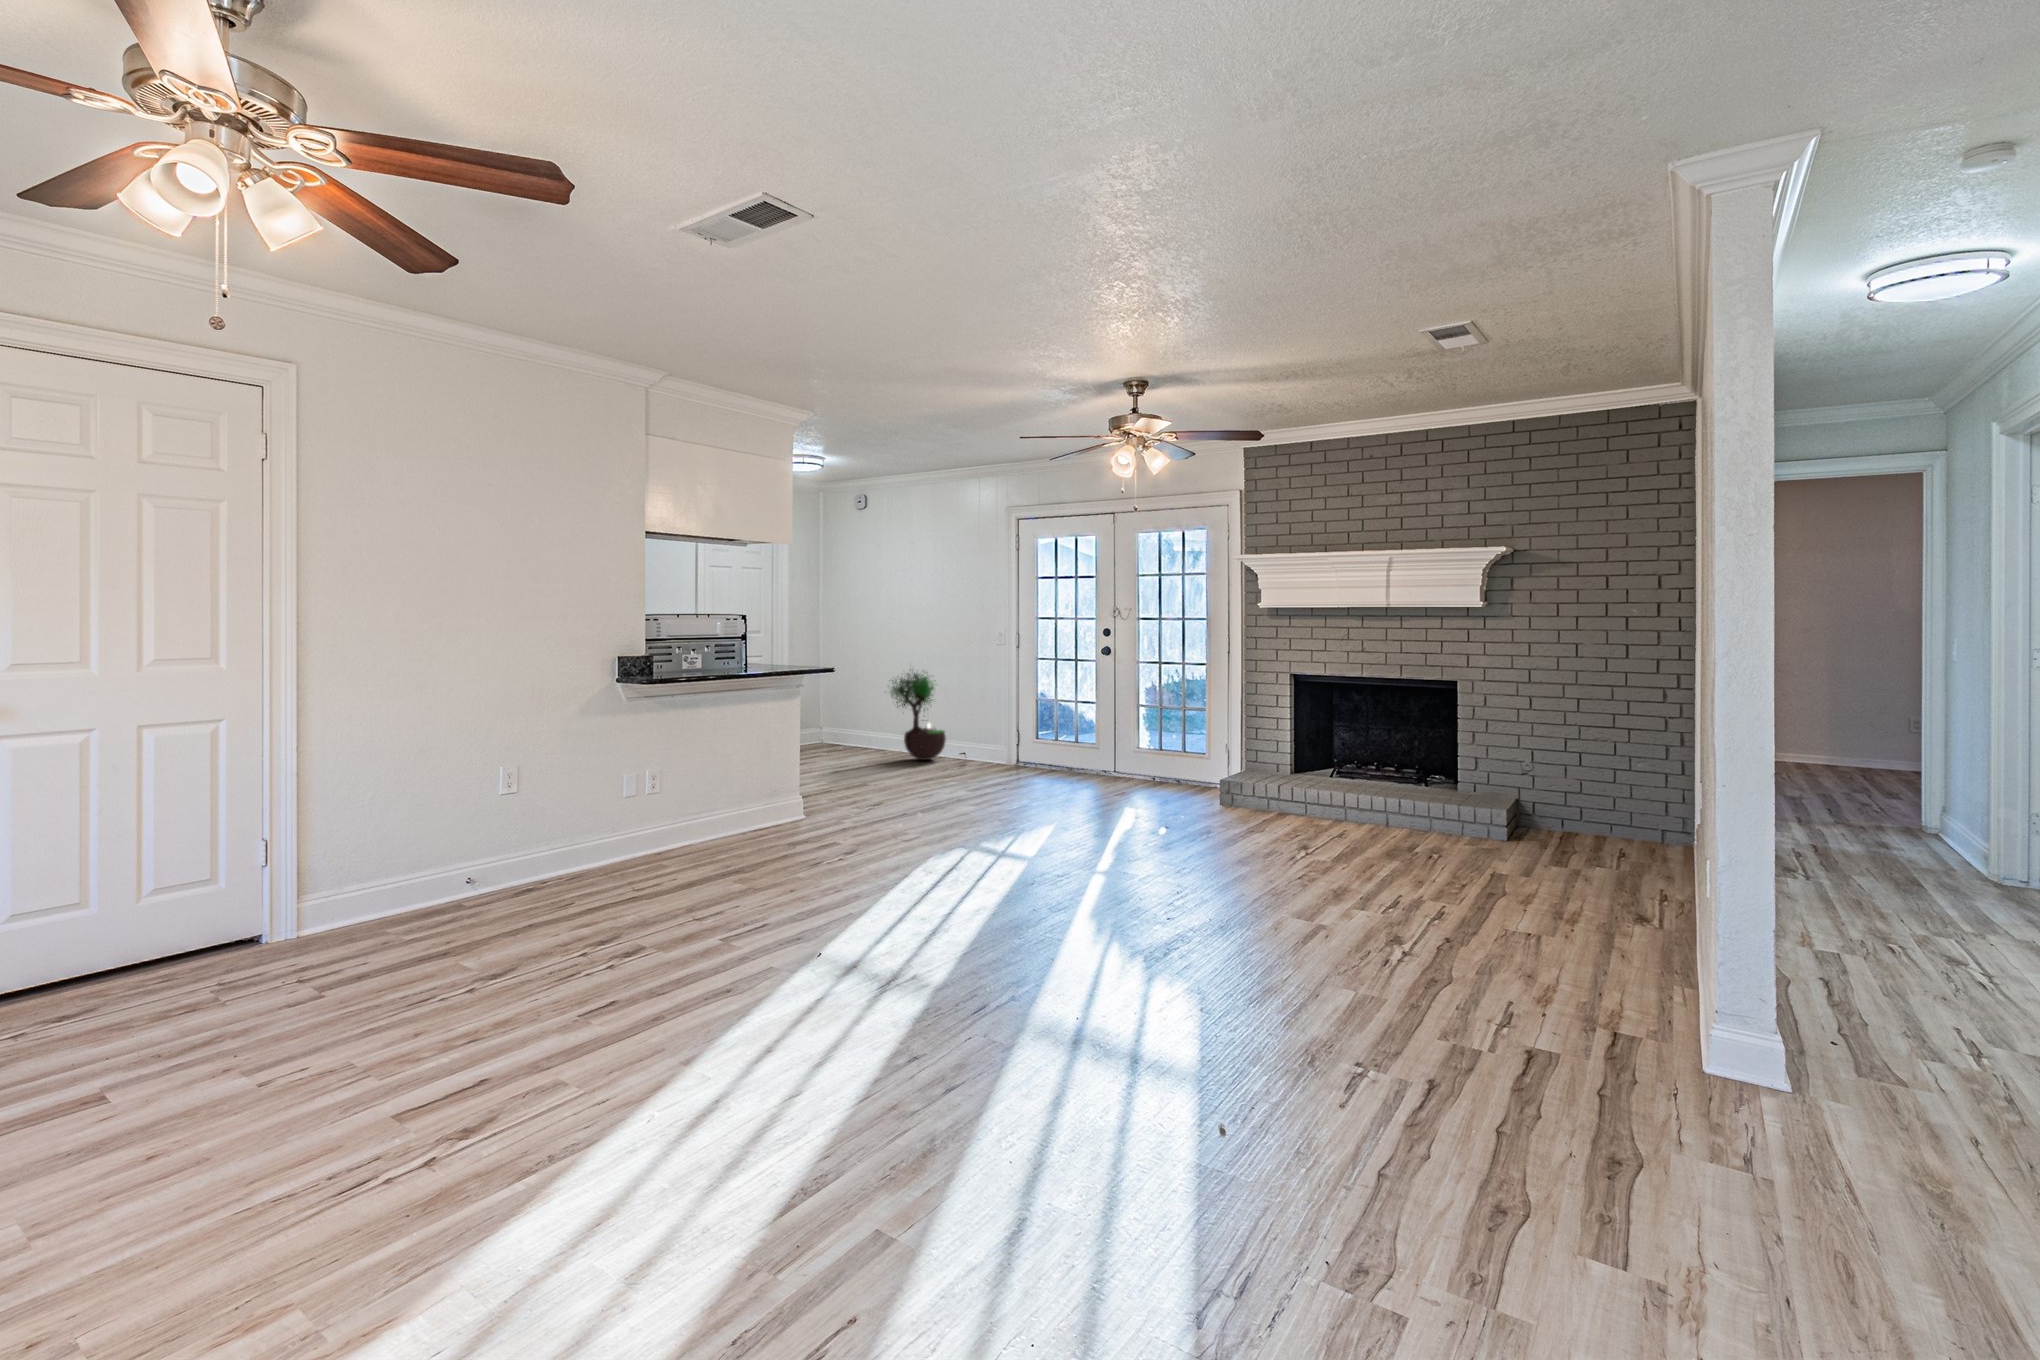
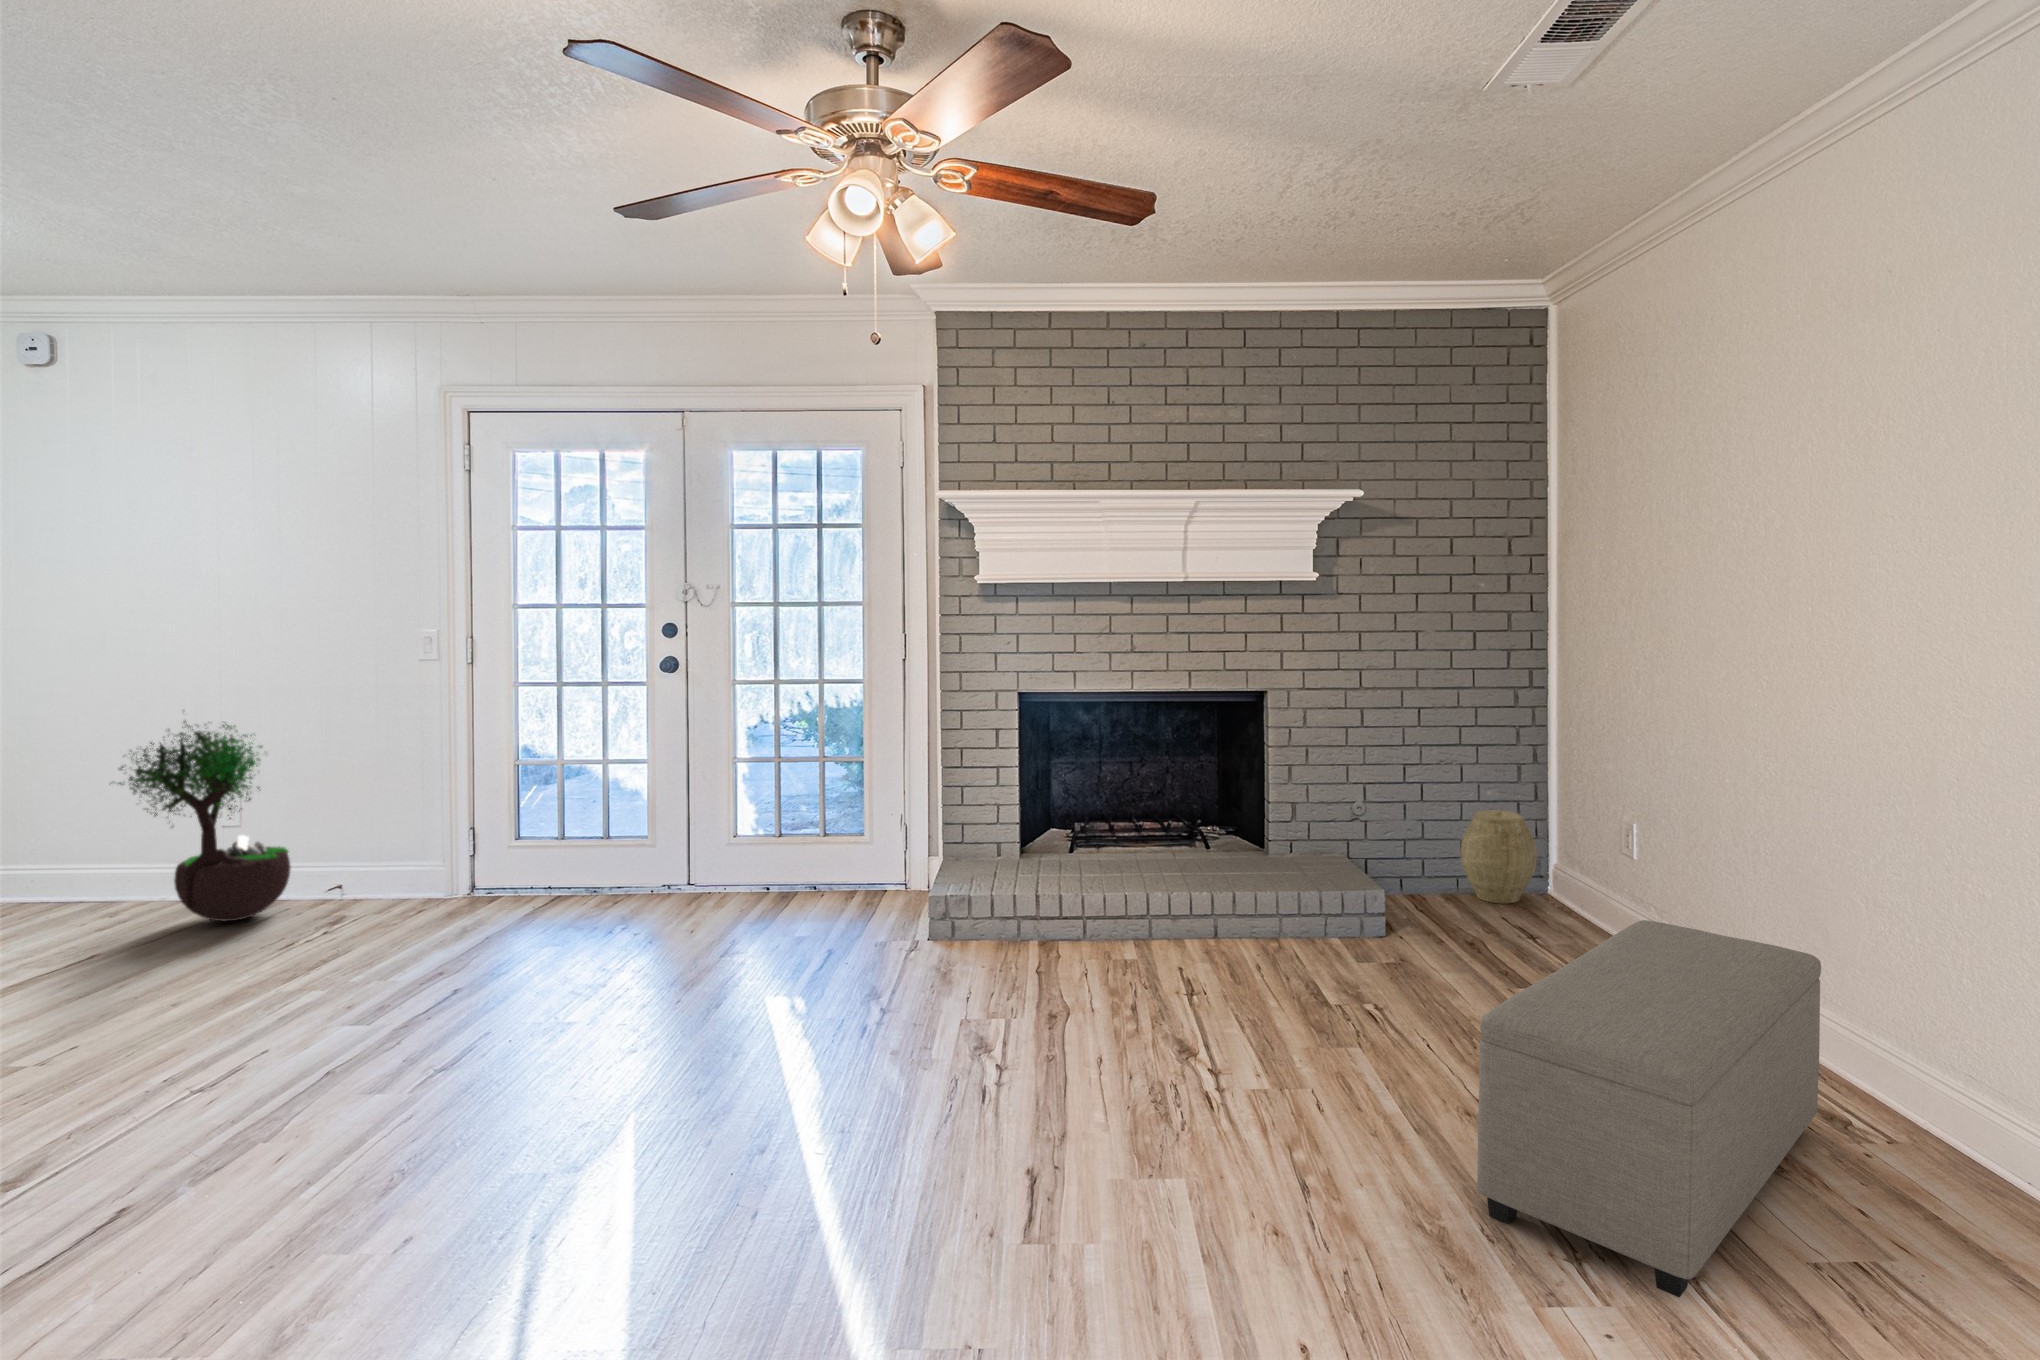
woven basket: none [1595,774,1659,843] -> present [1460,810,1537,904]
ottoman: none [1331,800,1592,930] -> present [1477,920,1821,1297]

